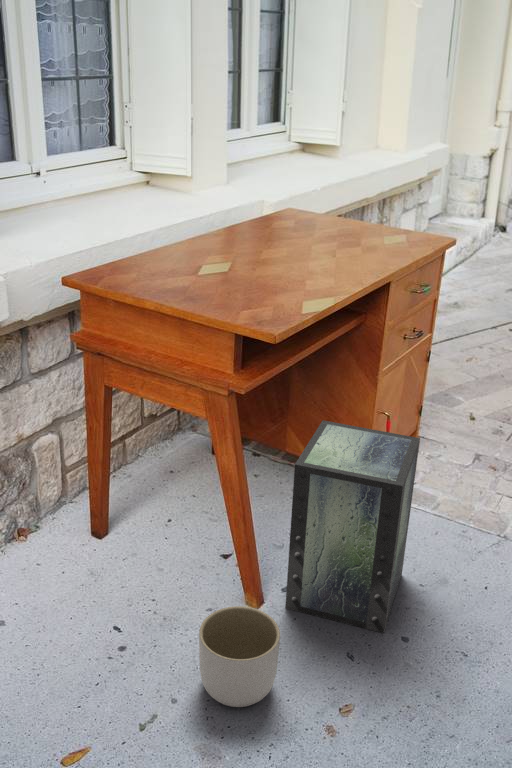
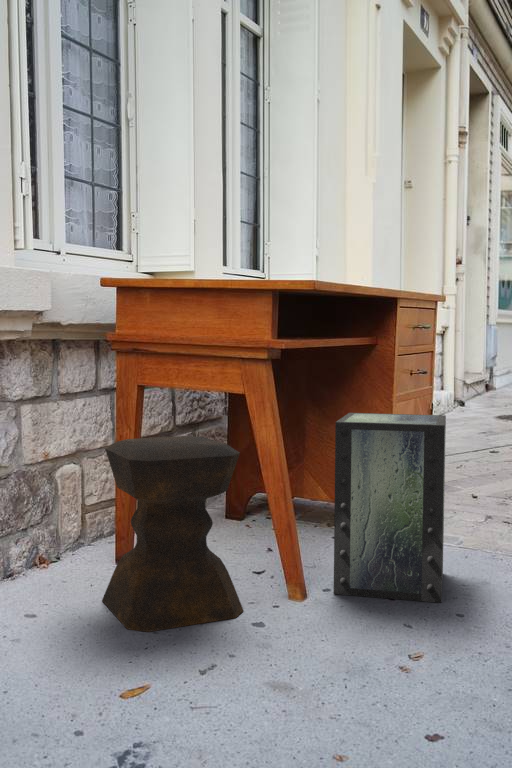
stool: none [62,461,193,666] -> present [102,436,244,632]
planter: present [199,606,280,707] -> none [262,551,347,646]

